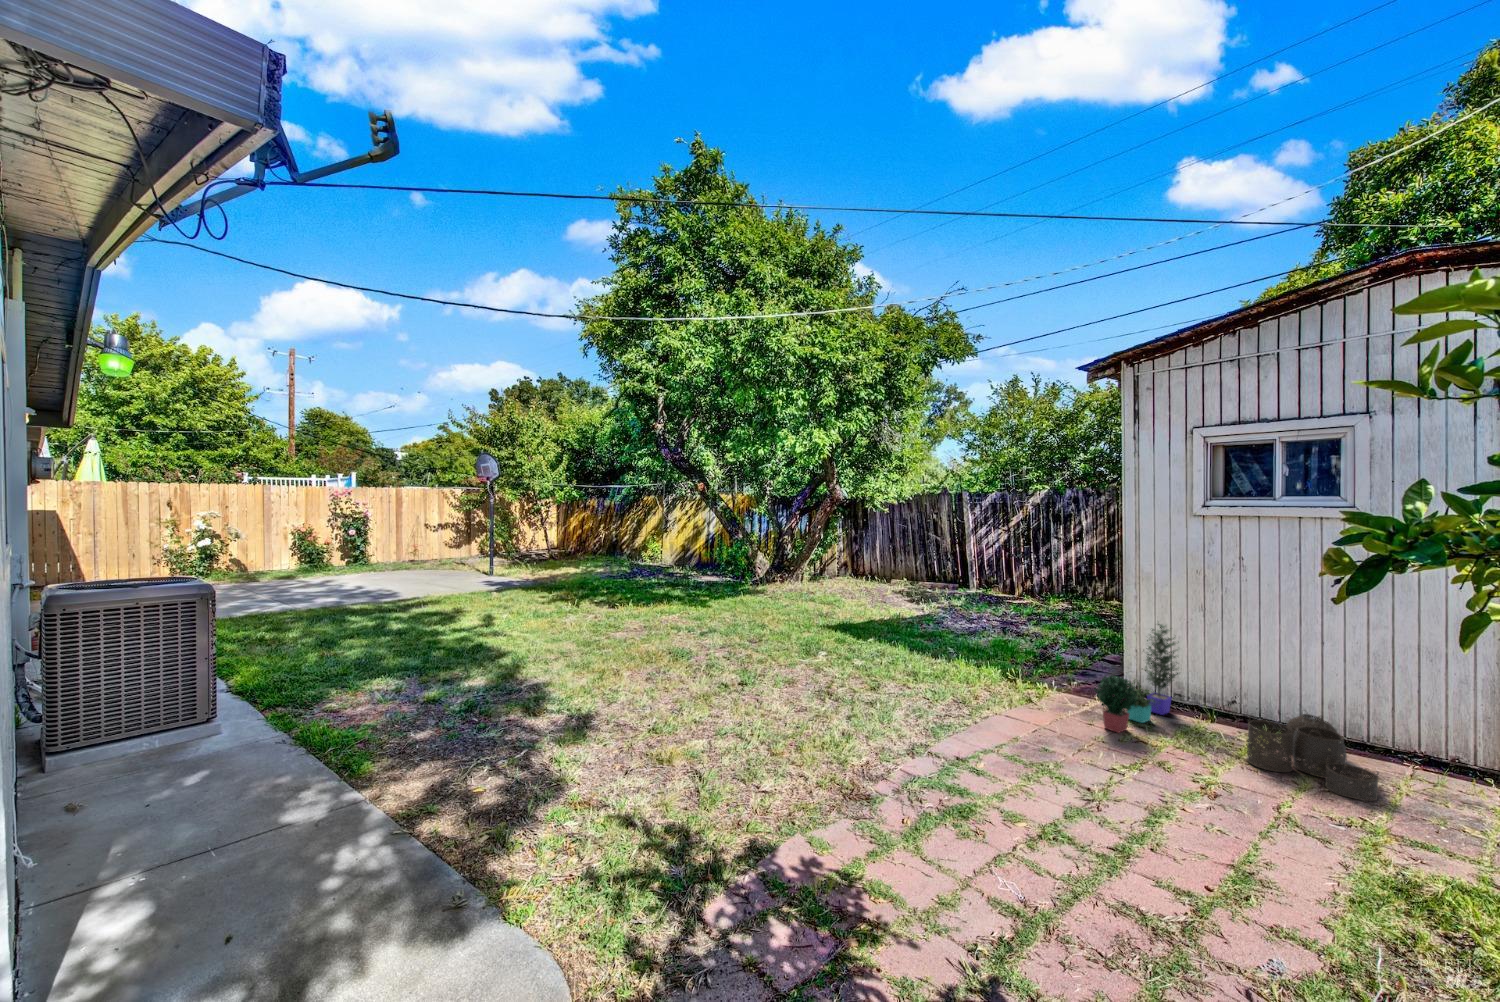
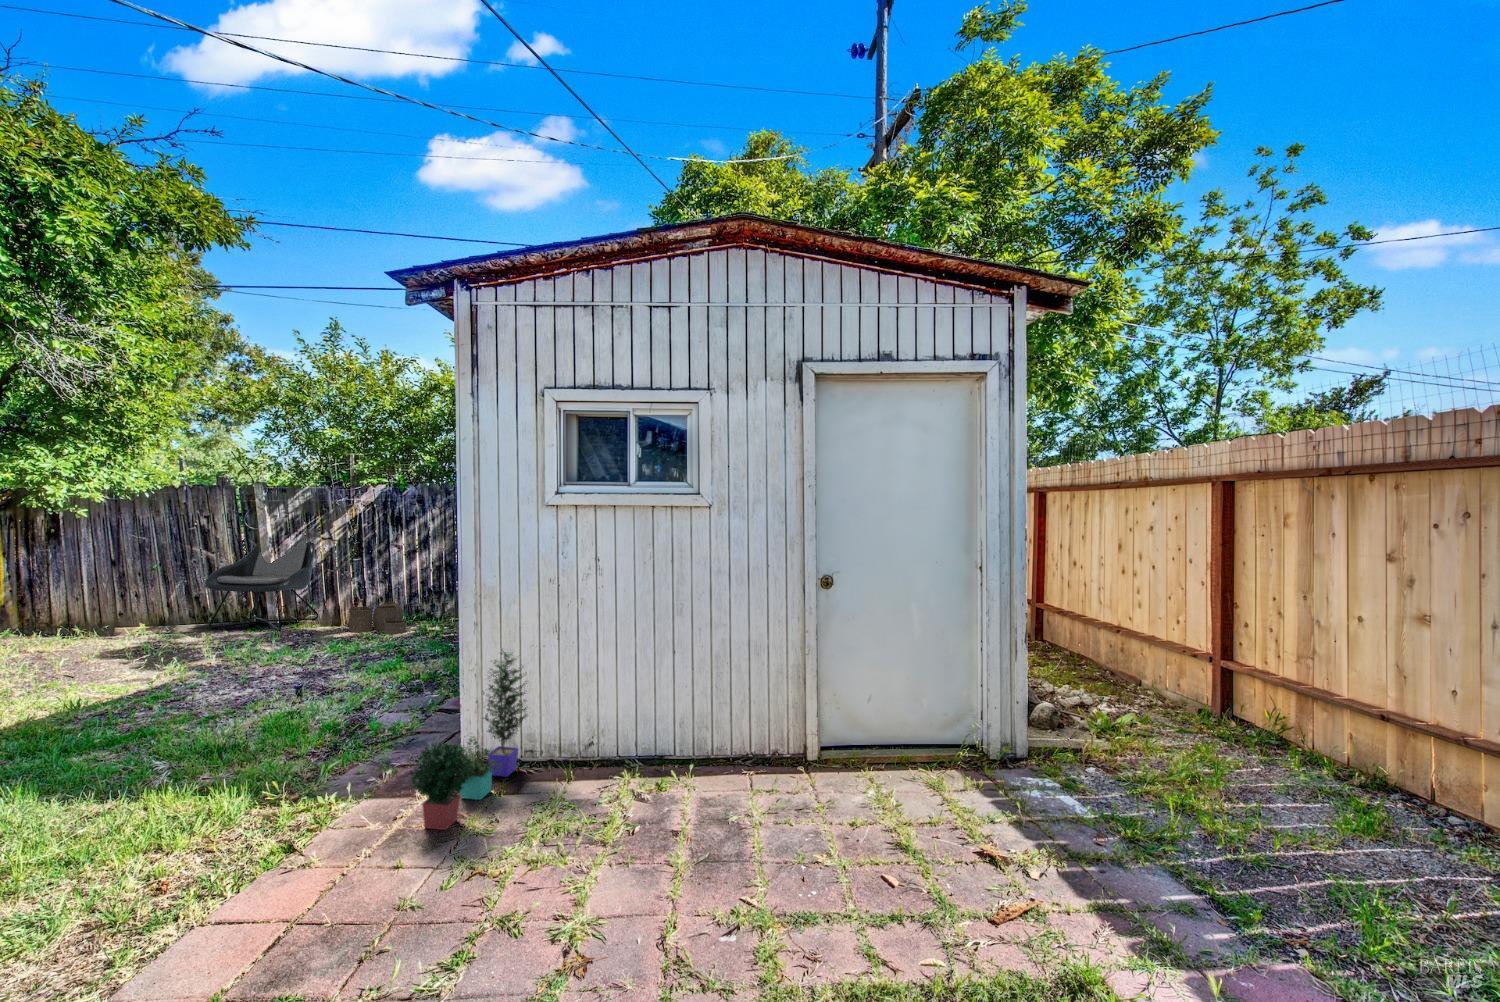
lounge chair: none [934,527,1001,594] -> present [205,541,318,631]
woven basket: present [1247,714,1379,801] -> present [349,601,407,634]

